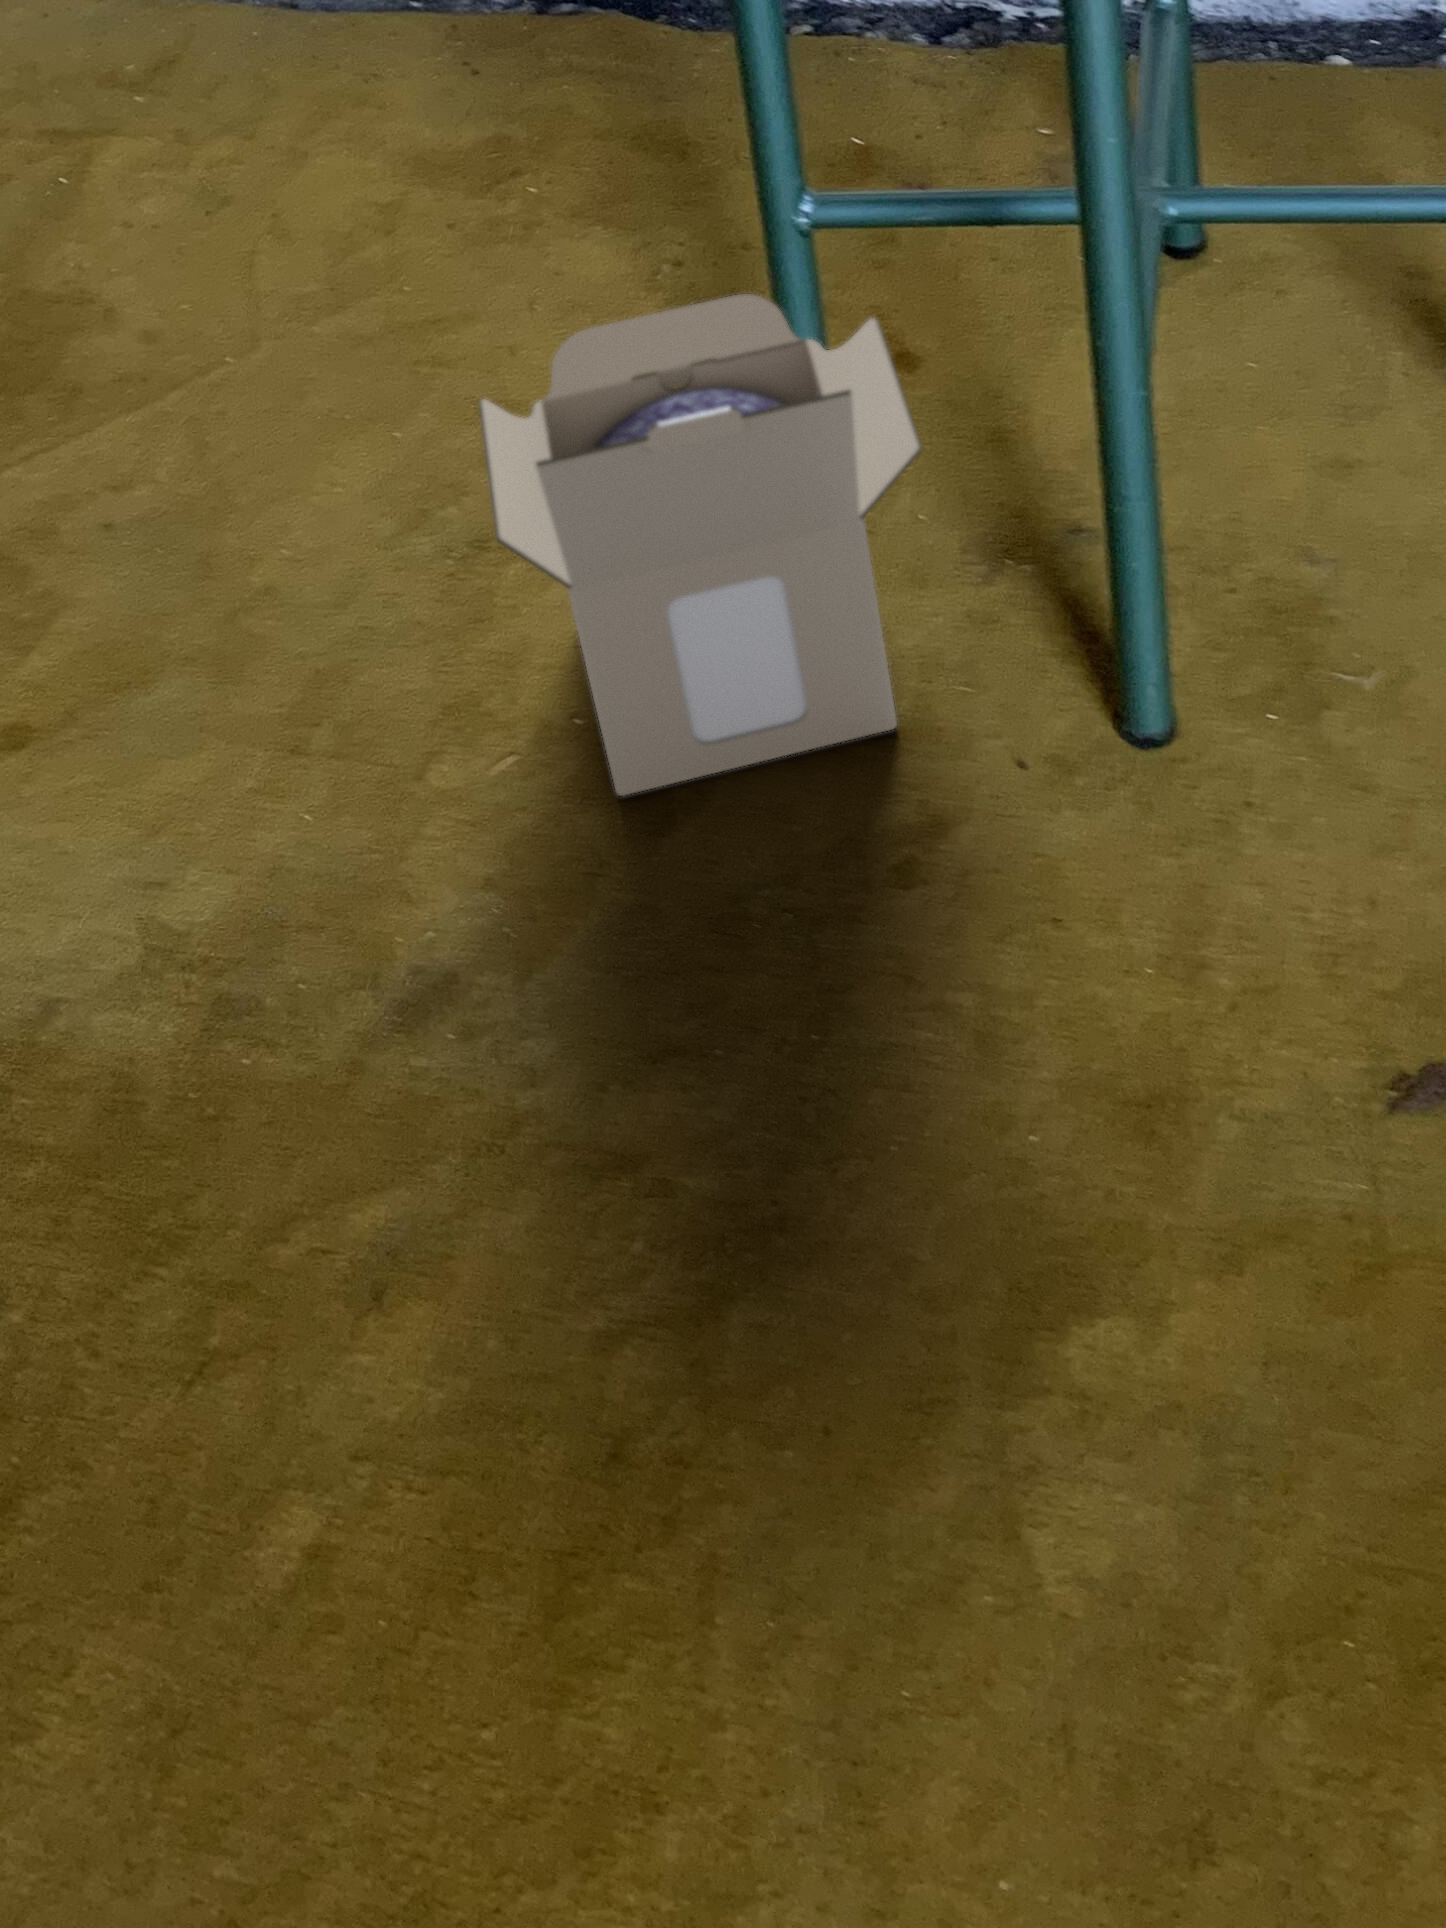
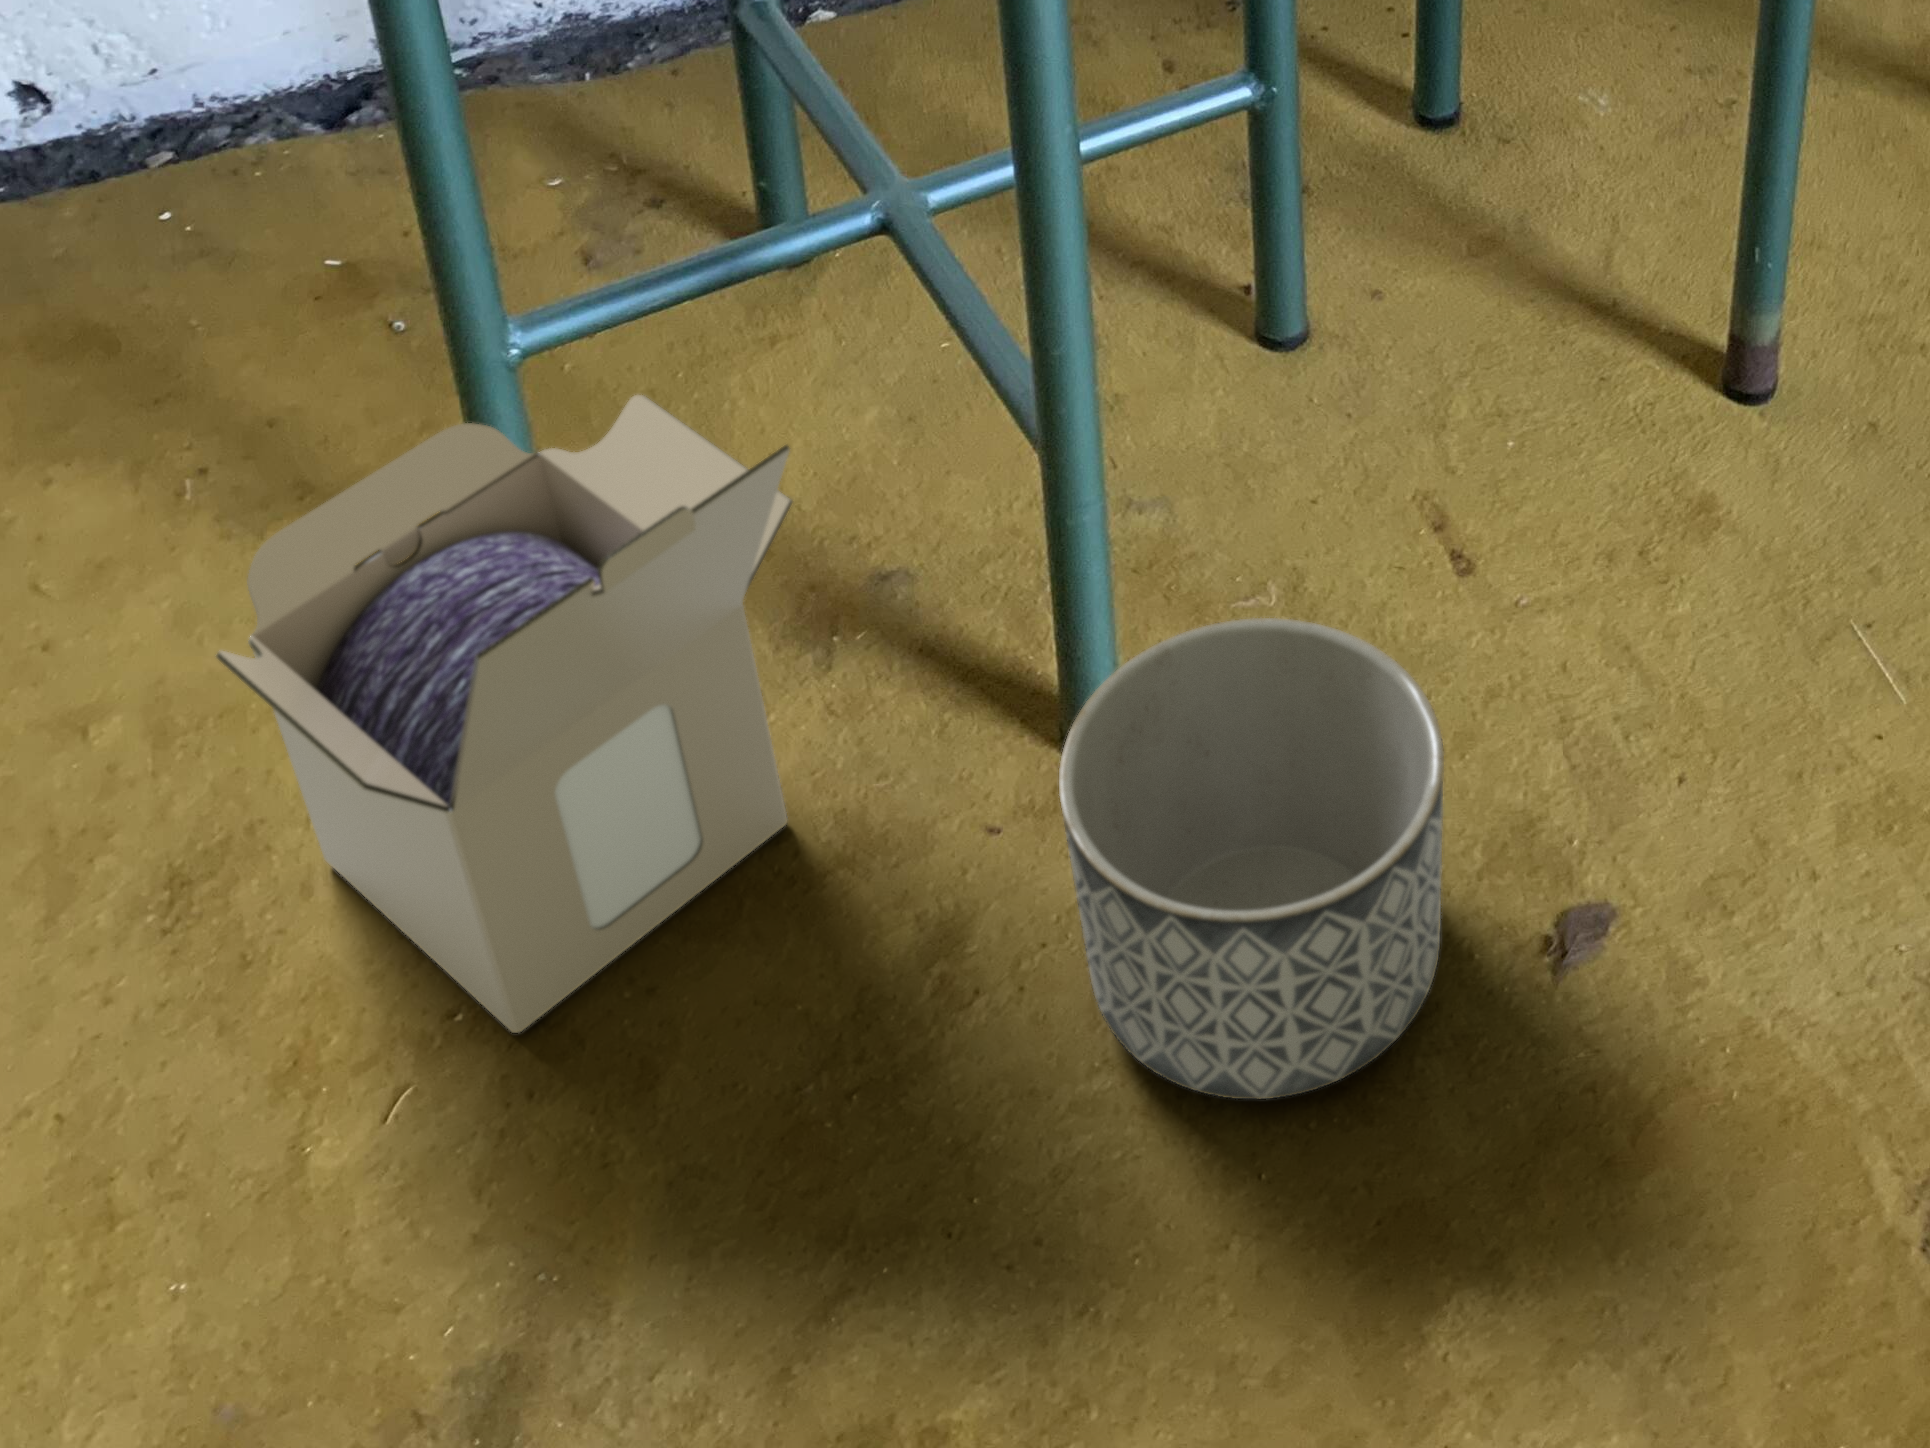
planter: none [974,700,1348,1175] -> present [1059,618,1444,1099]

